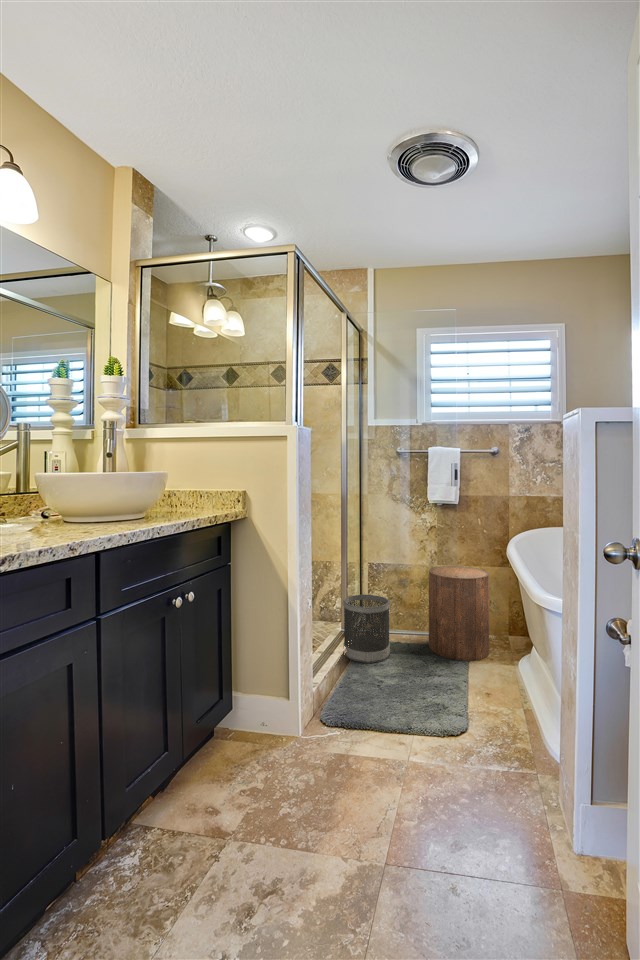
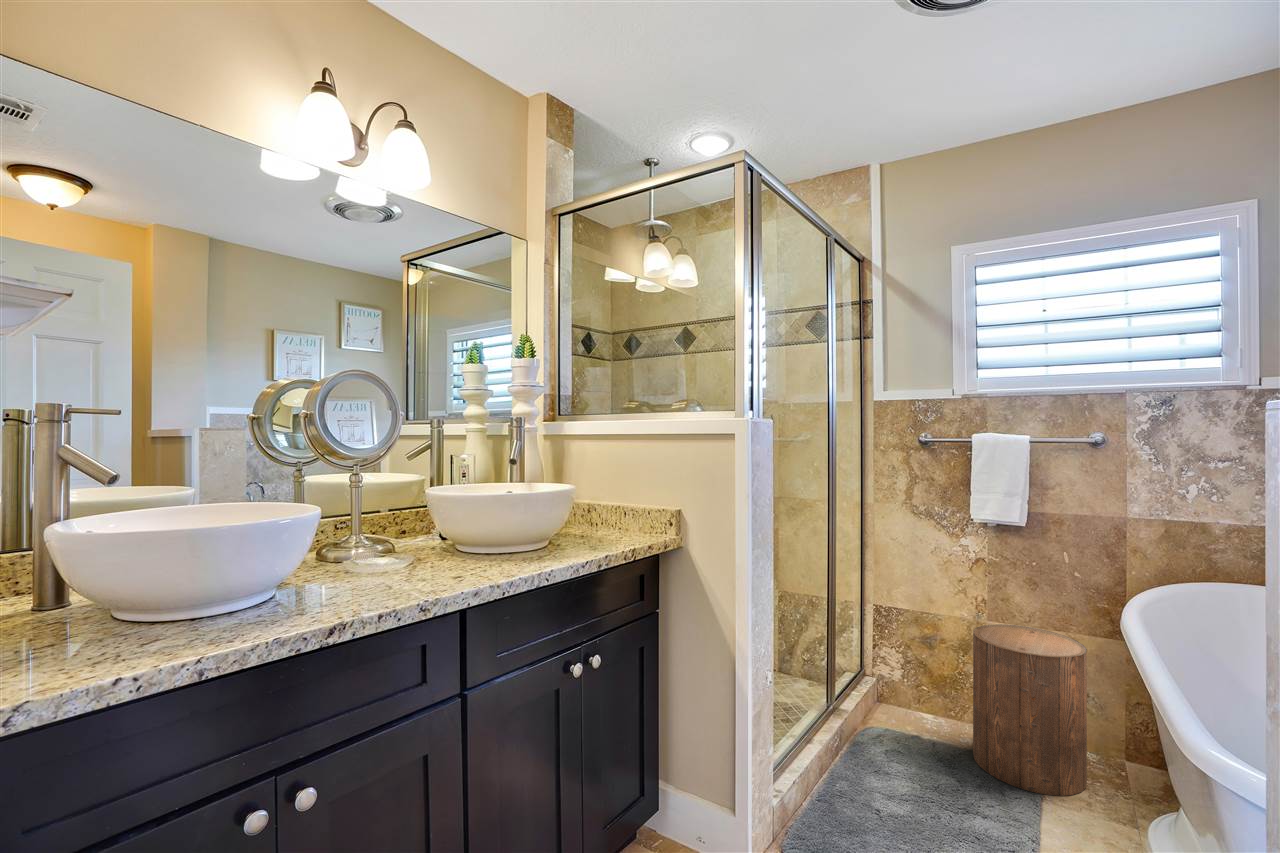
wastebasket: present [343,595,390,663] -> none [828,657,904,771]

